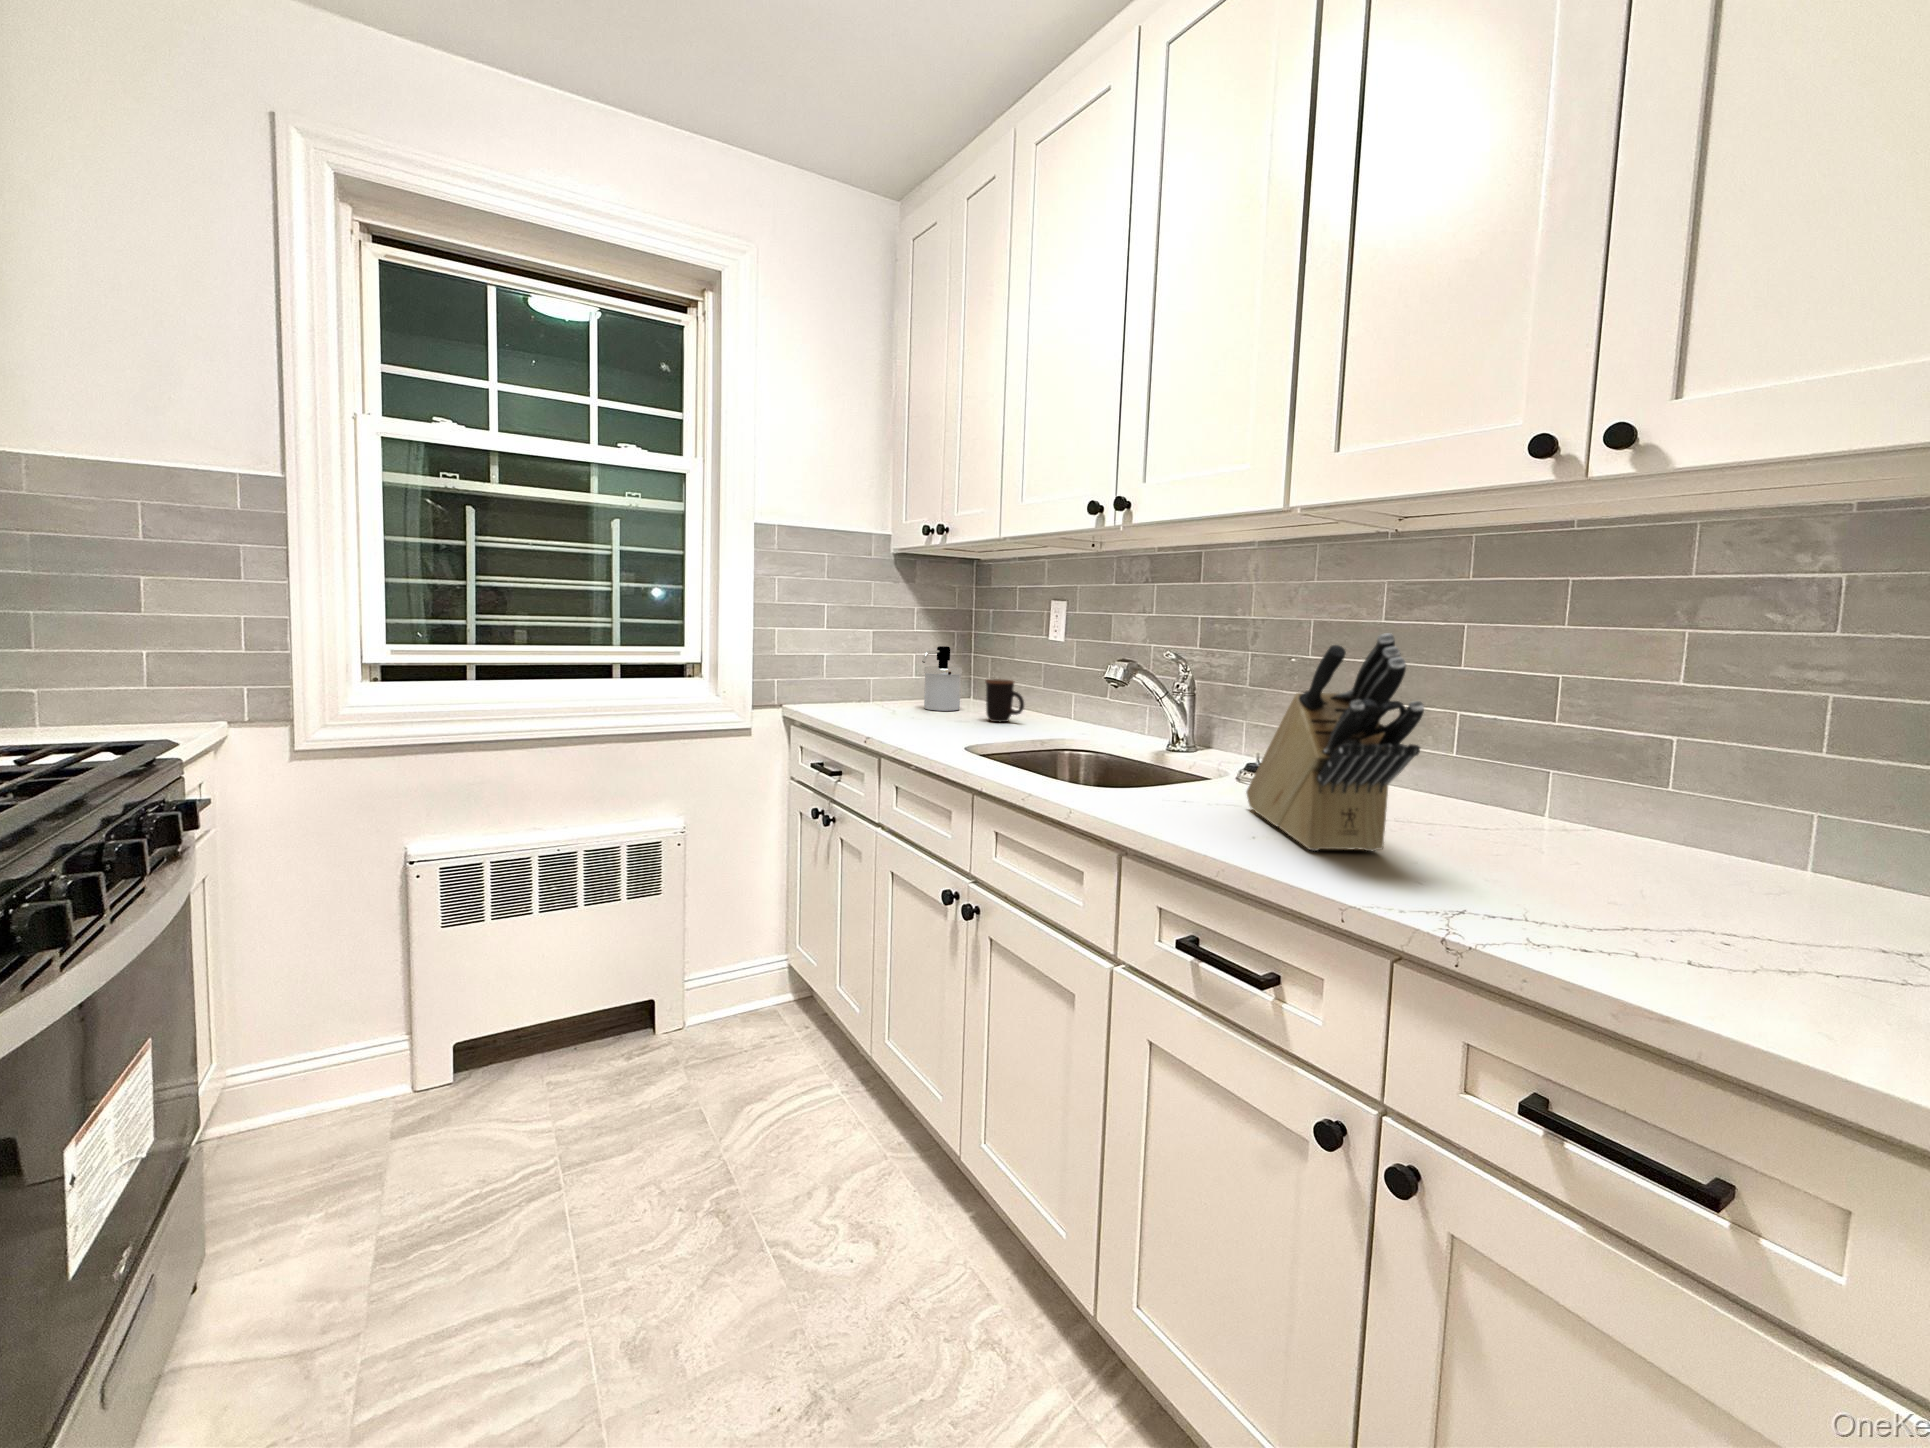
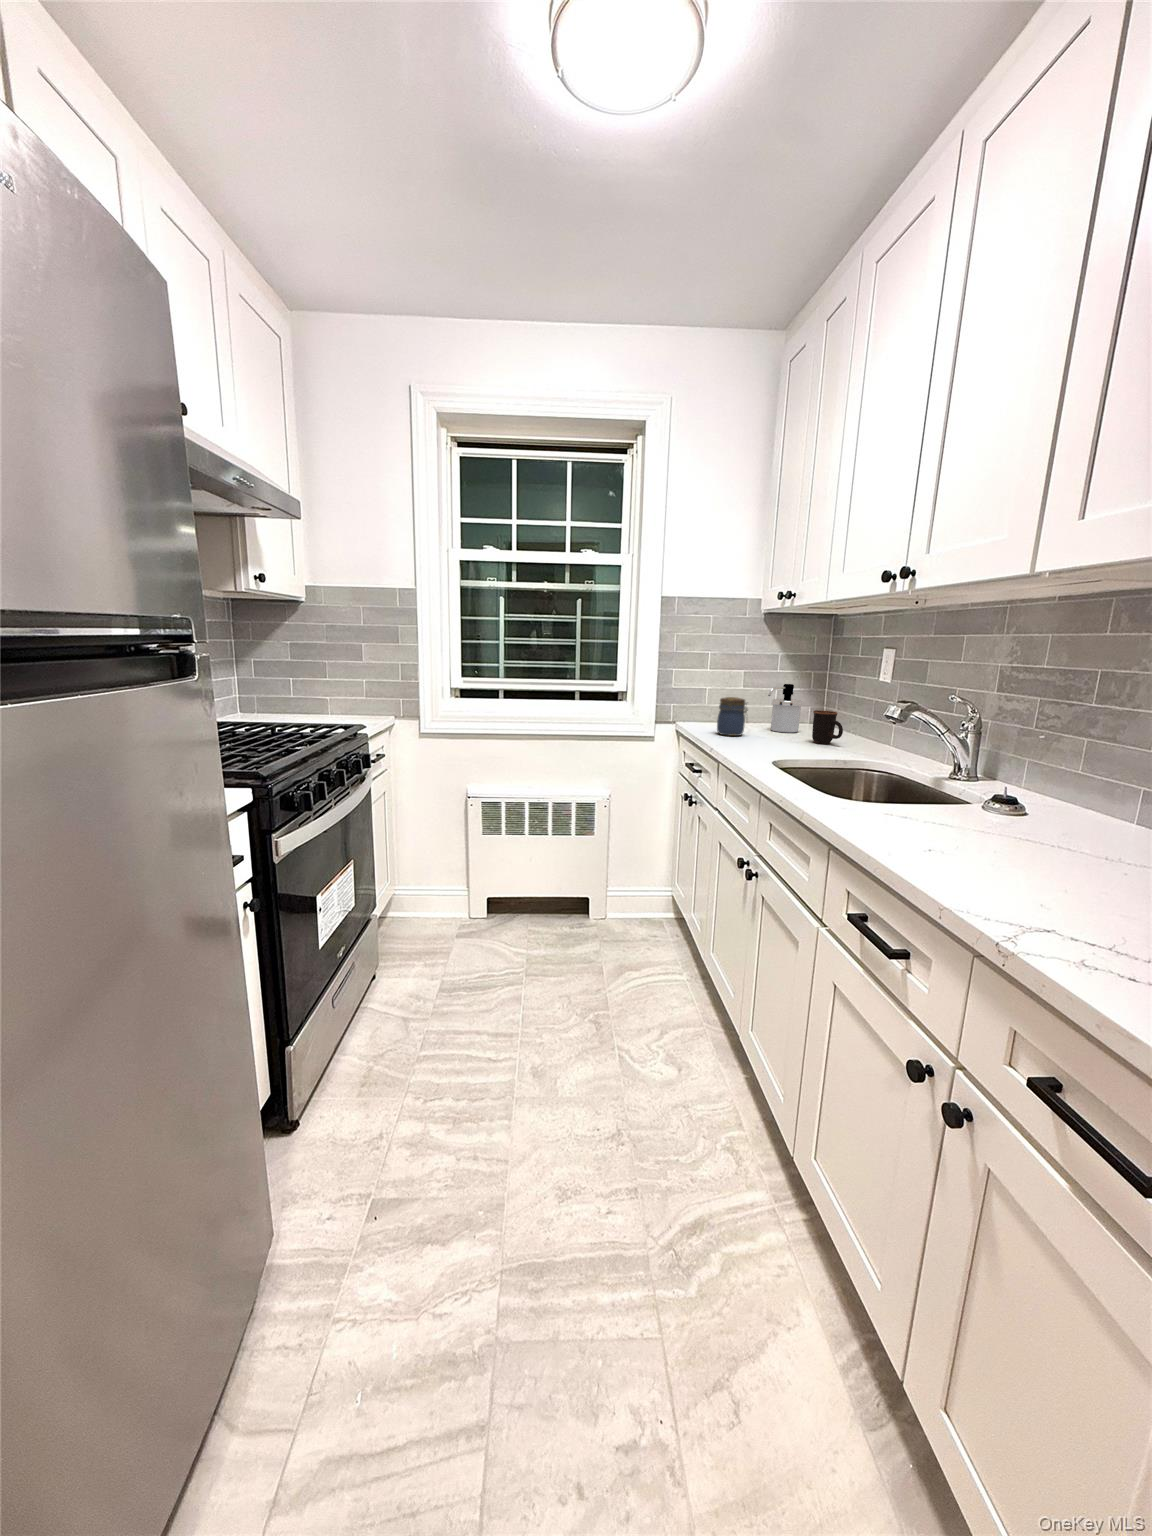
knife block: present [1246,633,1424,851] -> none [973,687,1118,886]
jar: none [860,665,903,719] -> present [717,697,748,736]

